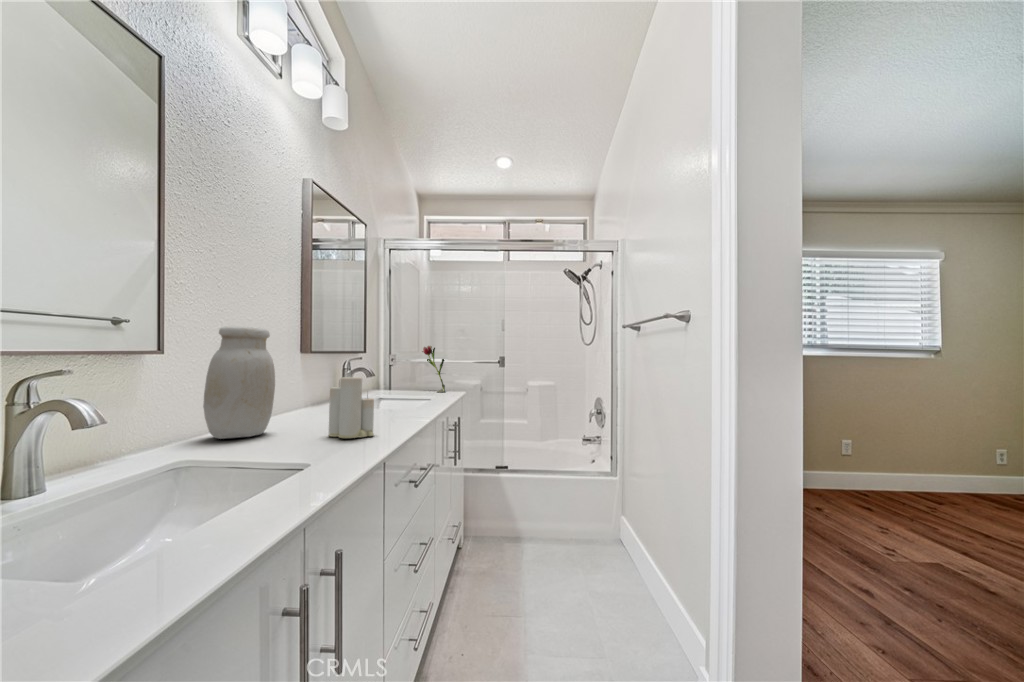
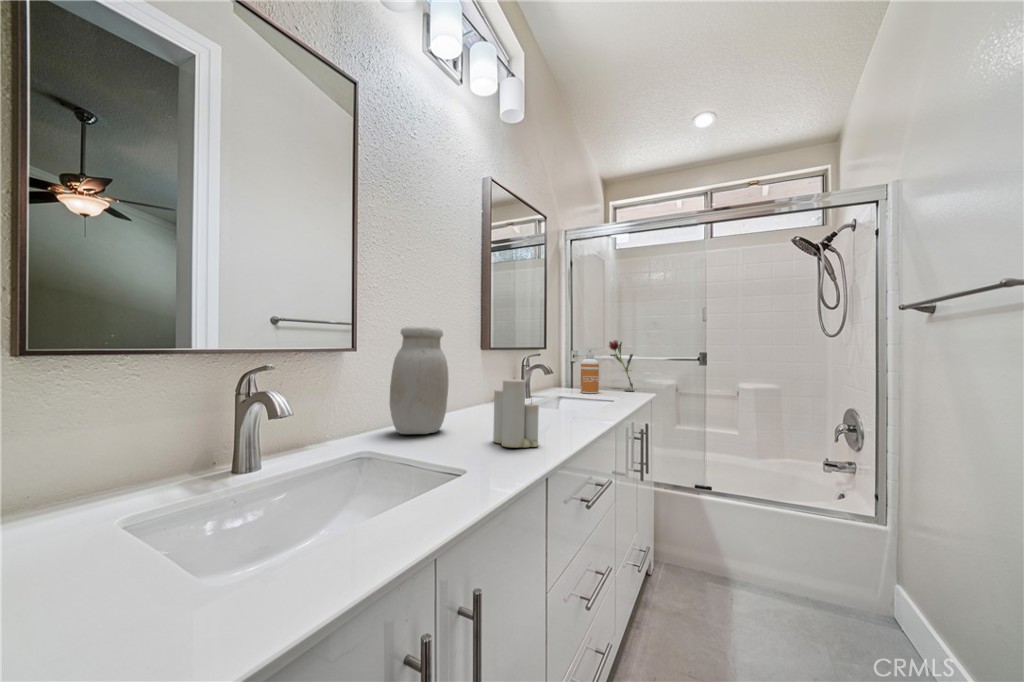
soap dispenser: none [397,353,415,395] -> present [581,349,599,393]

